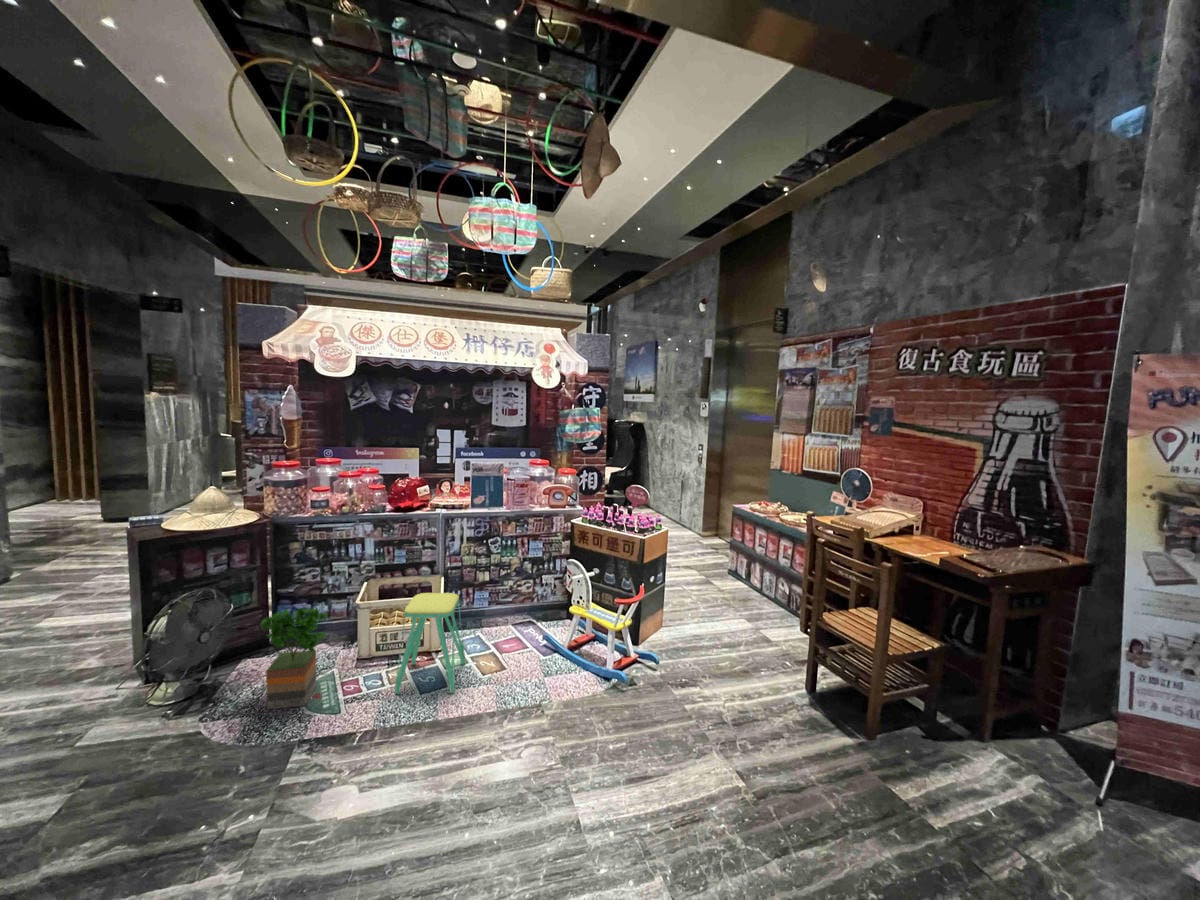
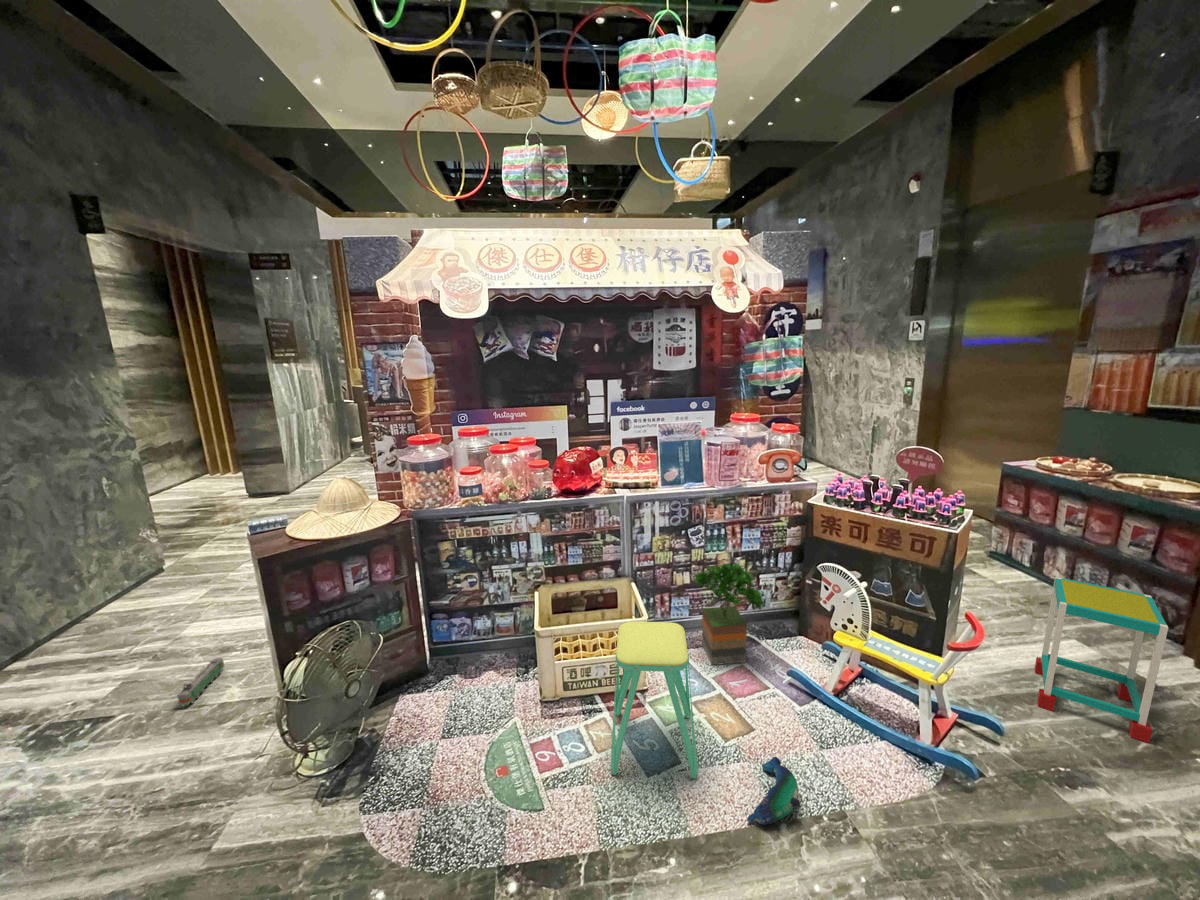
side table: none [692,571,753,666] -> present [1035,577,1168,743]
potted tree: present [261,607,327,709] -> present [694,563,764,665]
toy train: none [36,637,80,671] -> present [178,658,224,706]
plush toy: none [476,679,515,711] -> present [747,757,800,825]

